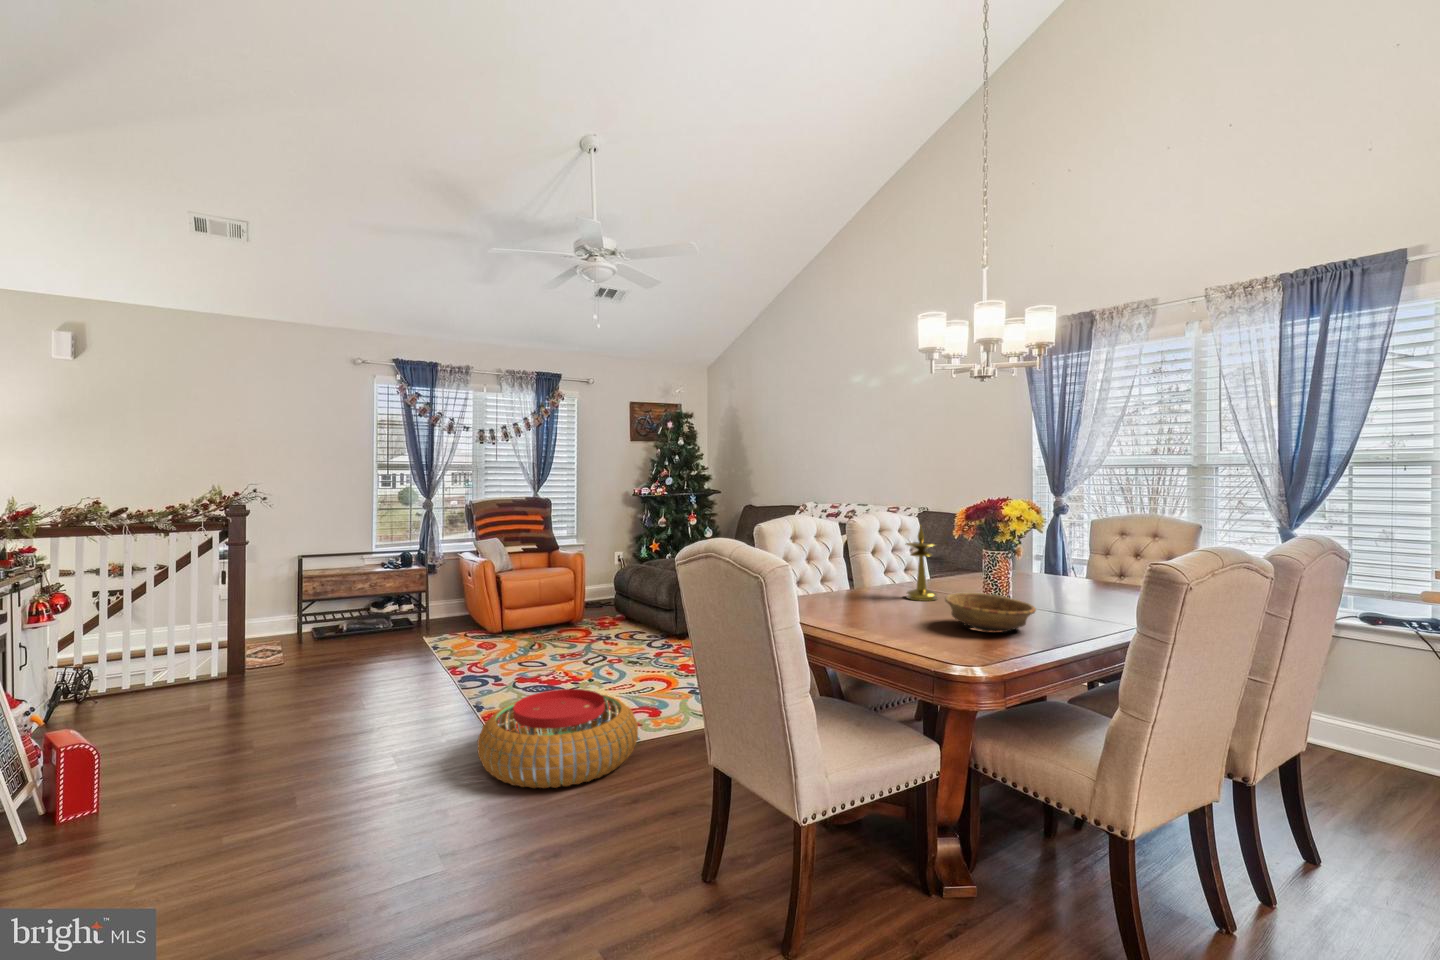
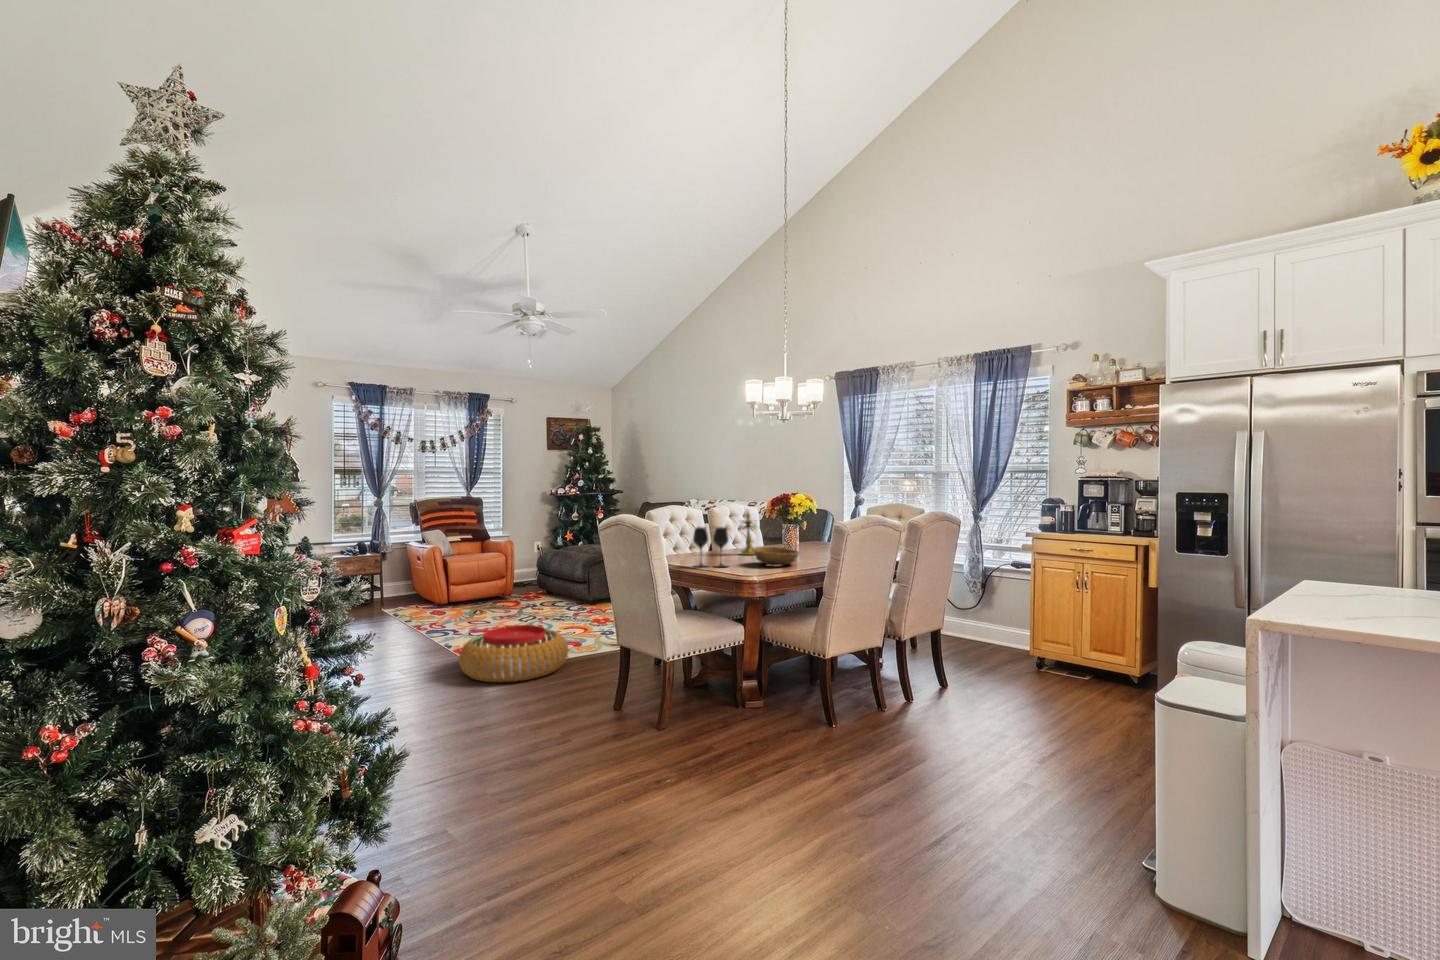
wine glass: none [840,559,906,632] -> present [693,527,729,567]

